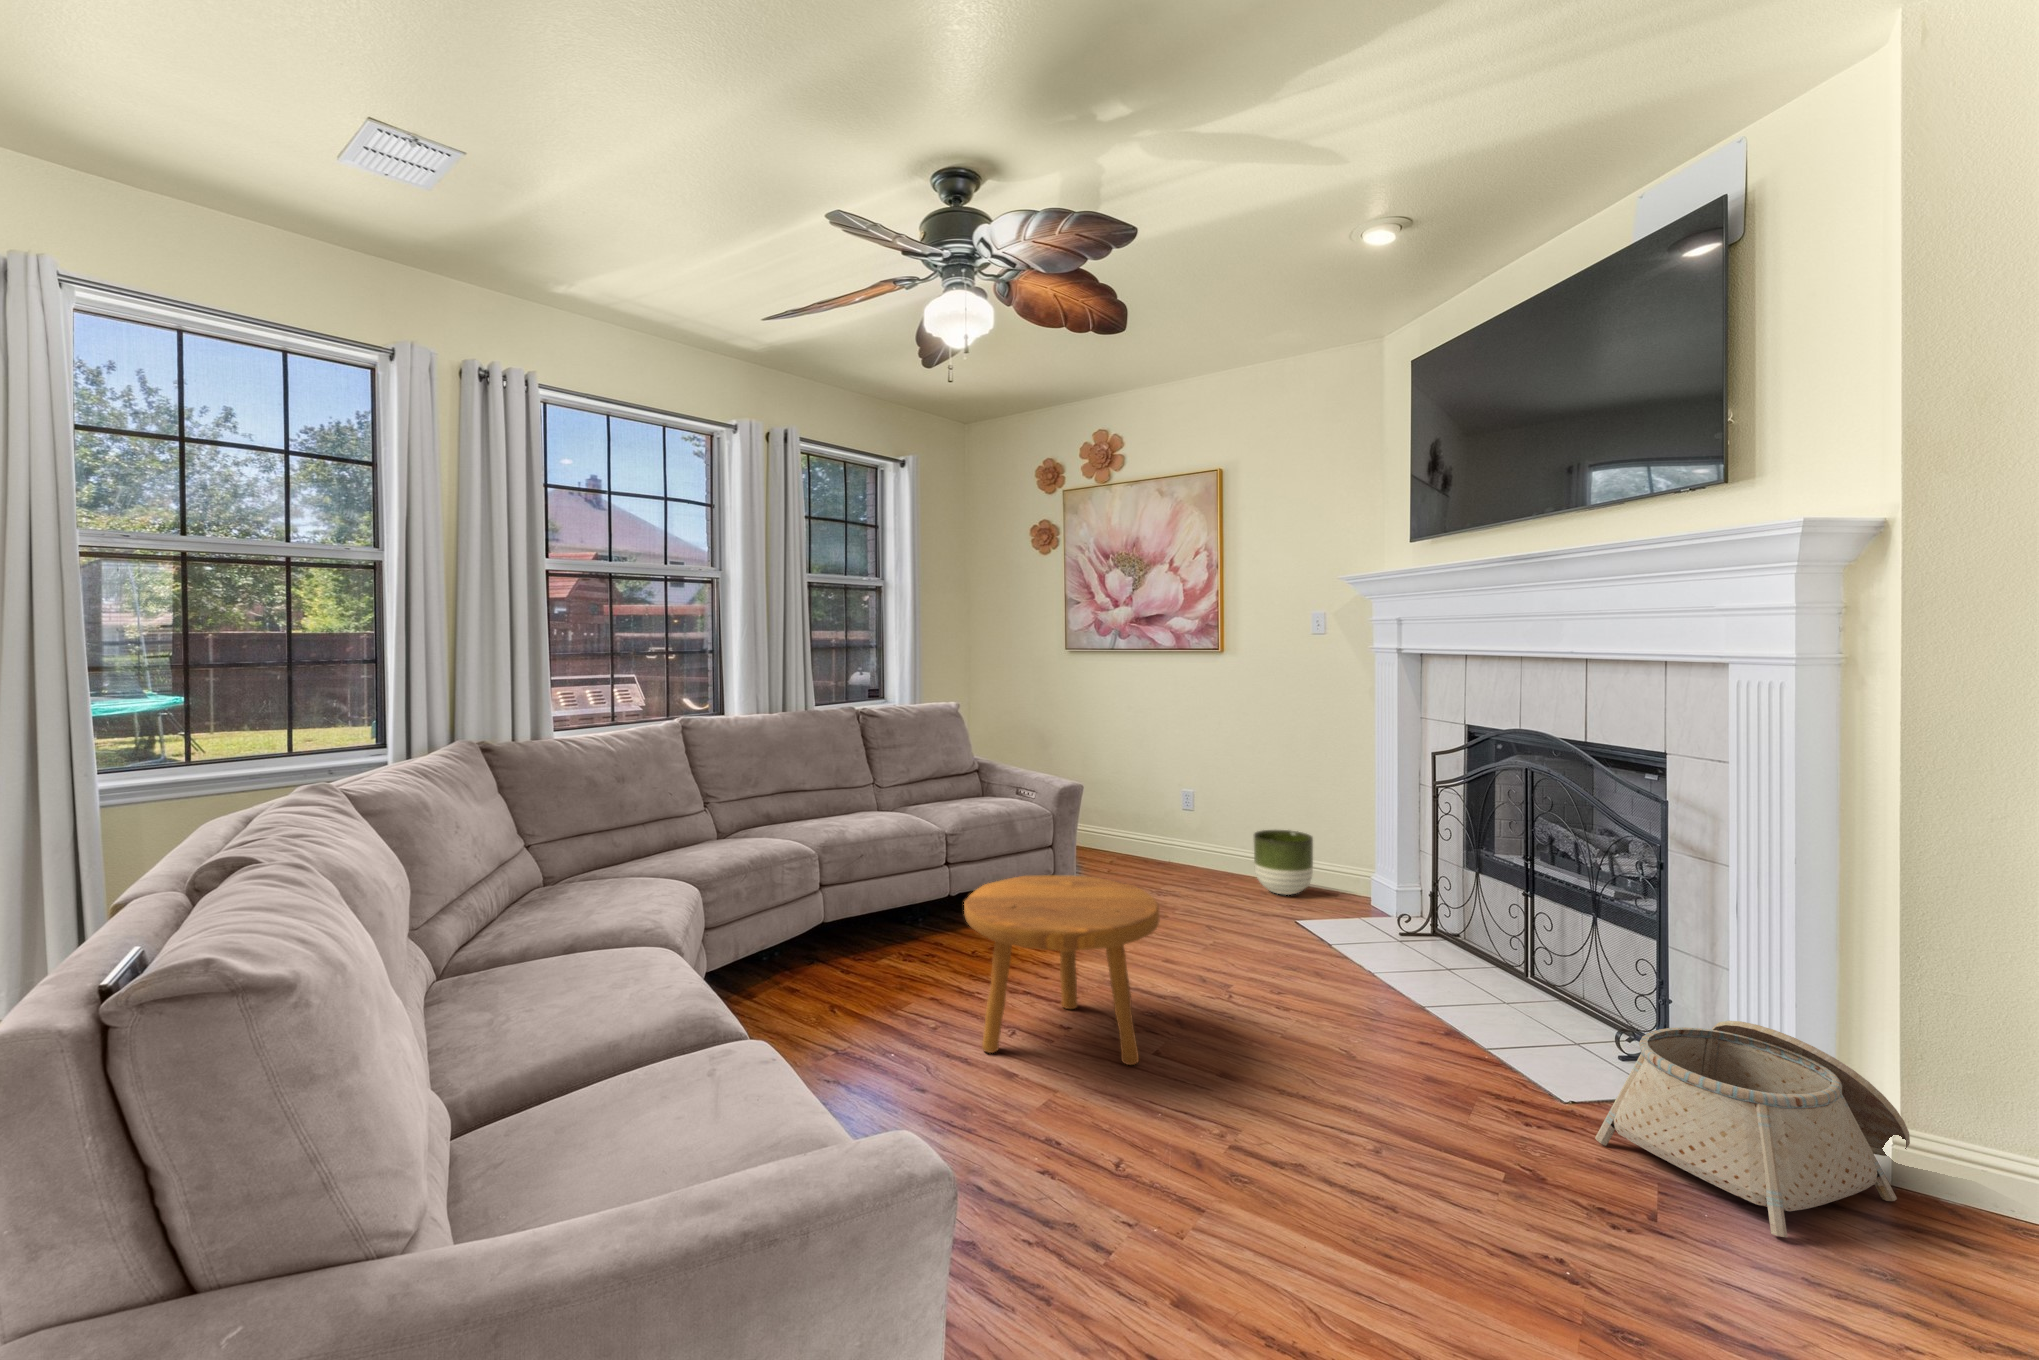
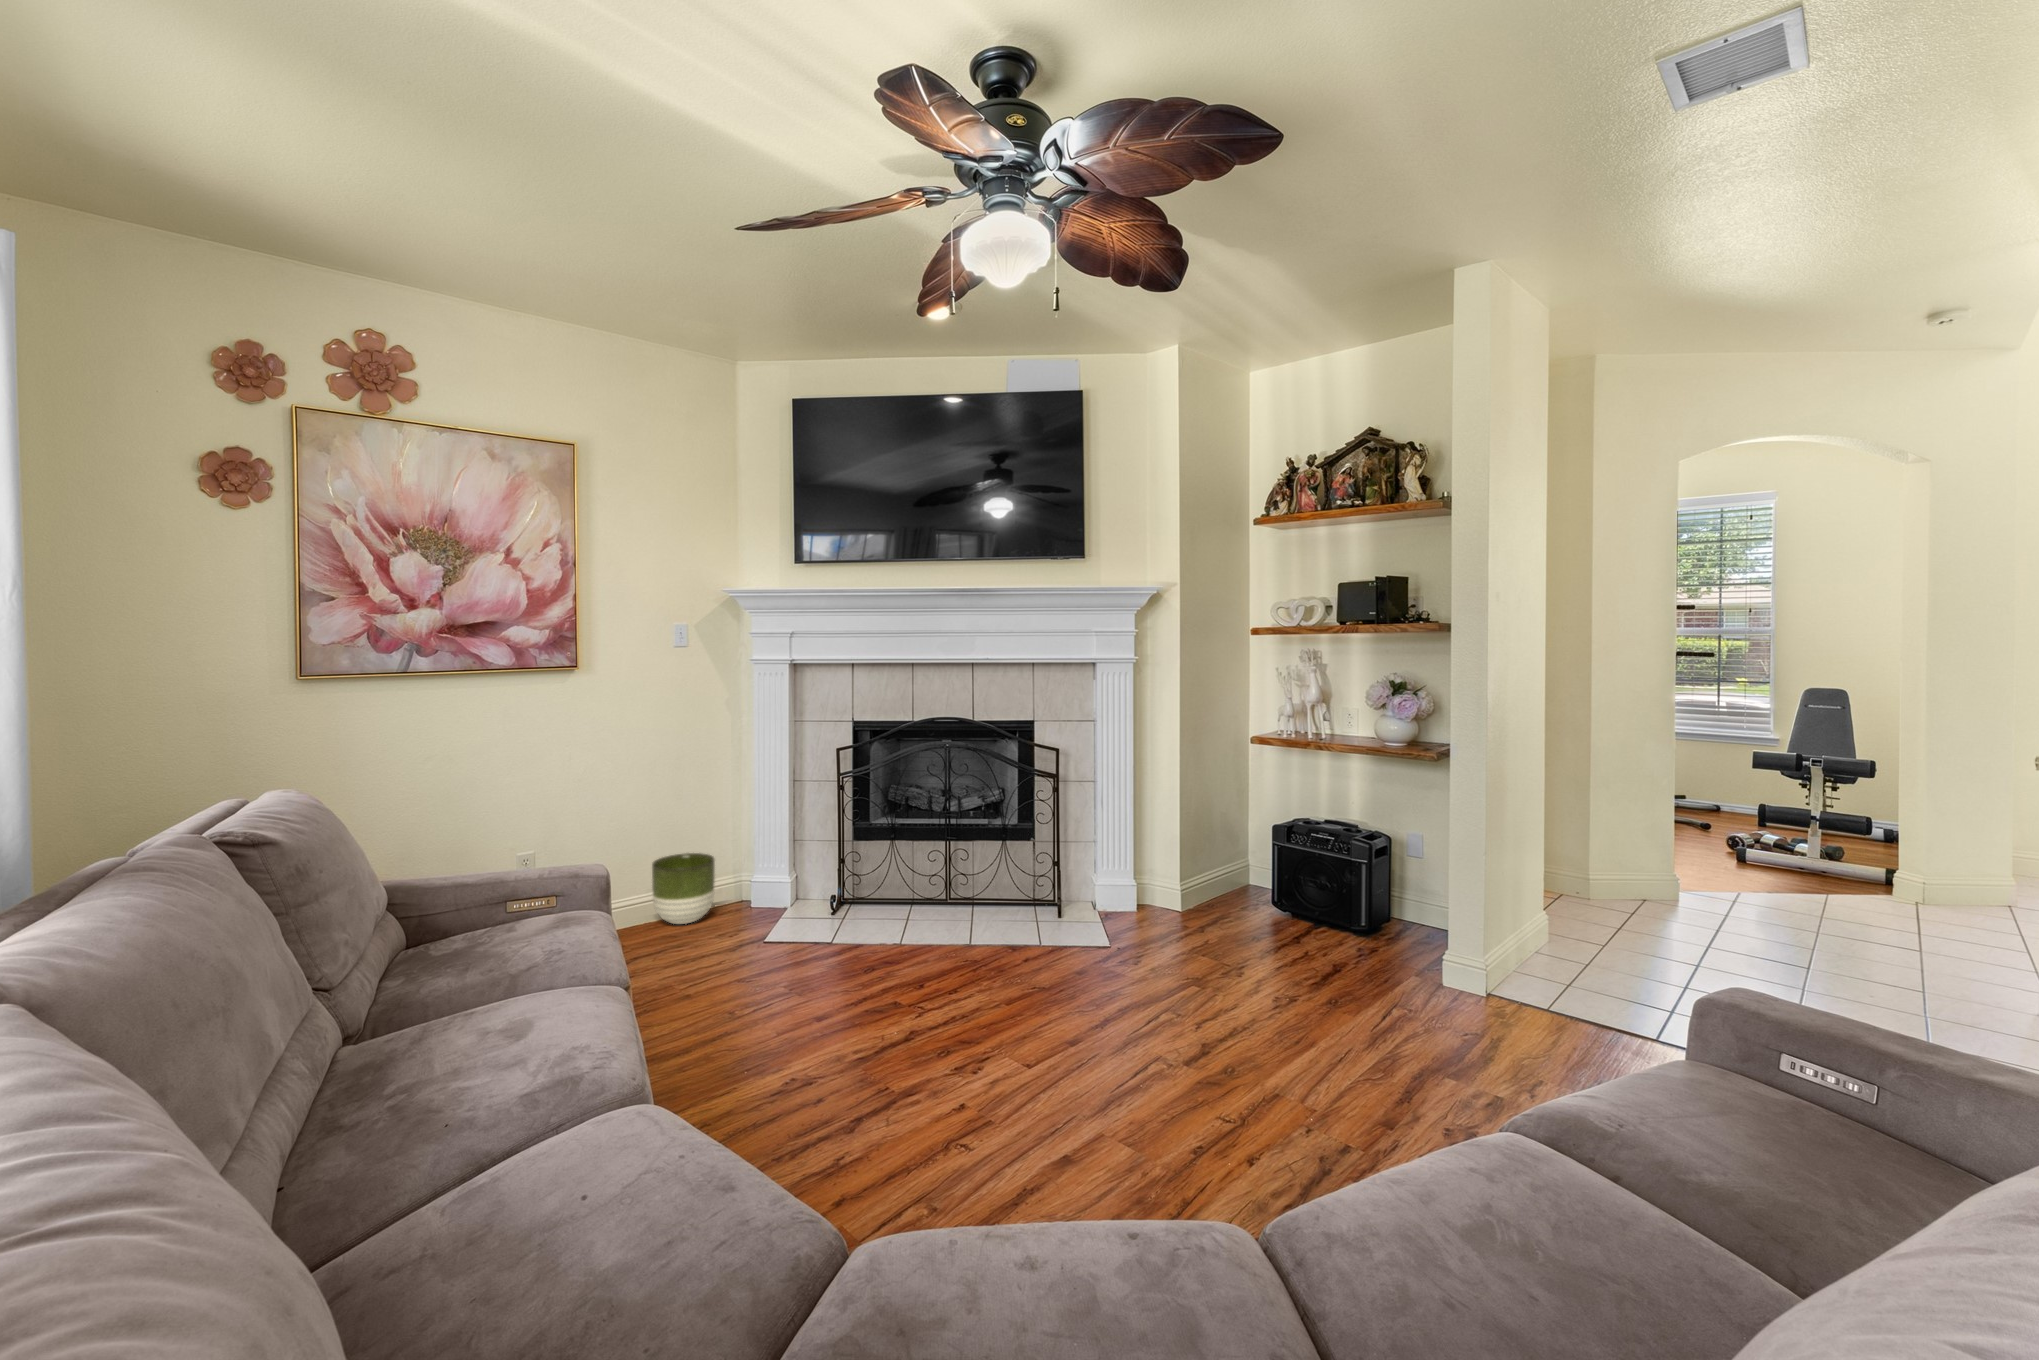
footstool: present [964,876,1159,1065] -> none [863,910,1085,1158]
basket: present [1595,1021,1910,1237] -> none [1130,852,1255,948]

